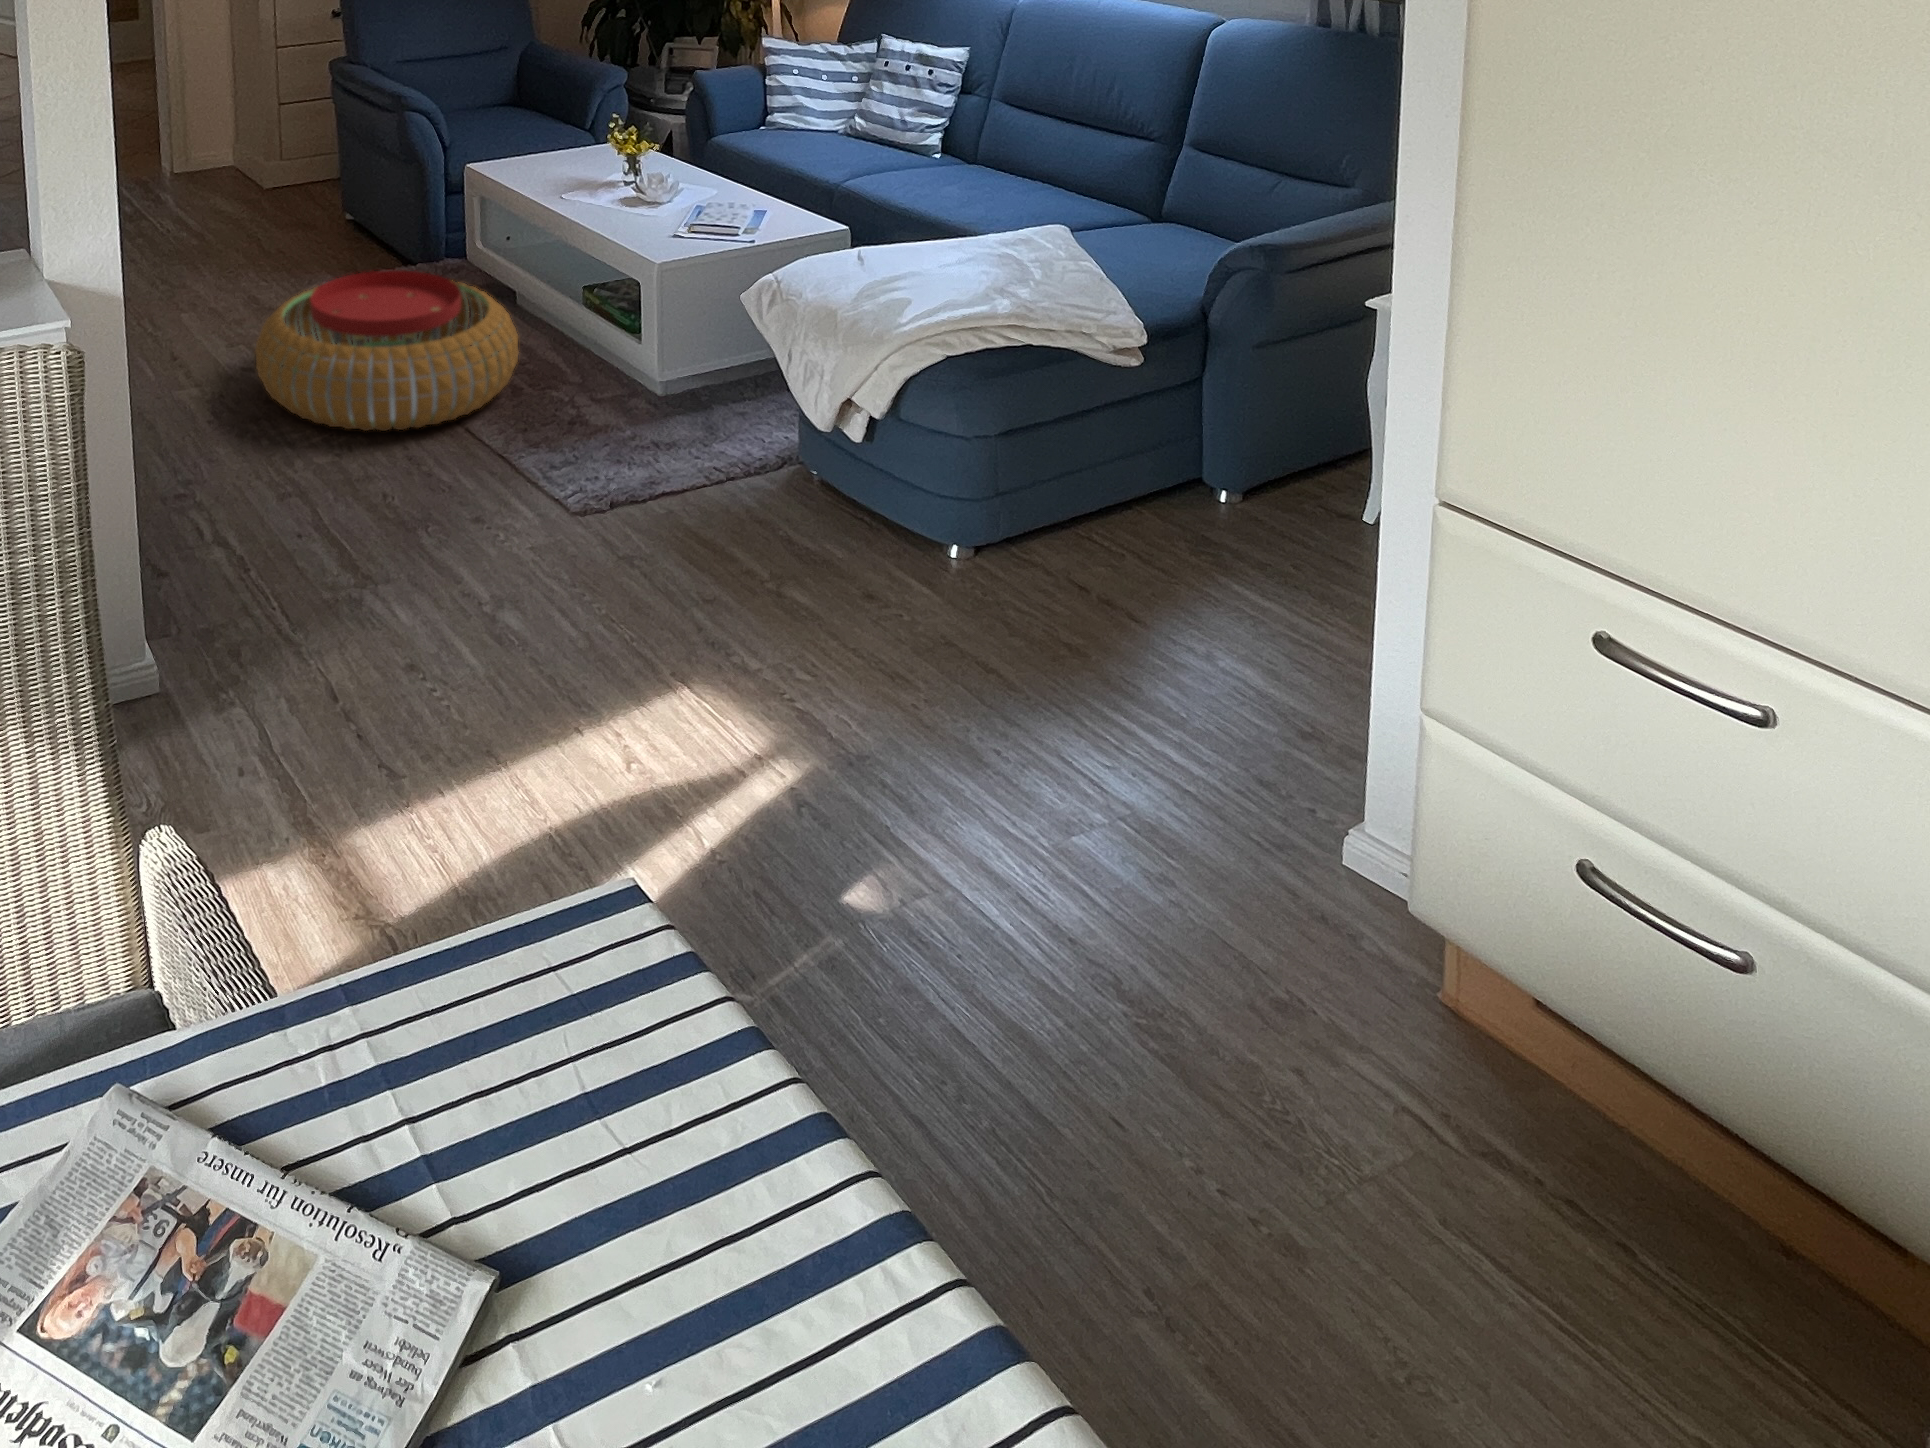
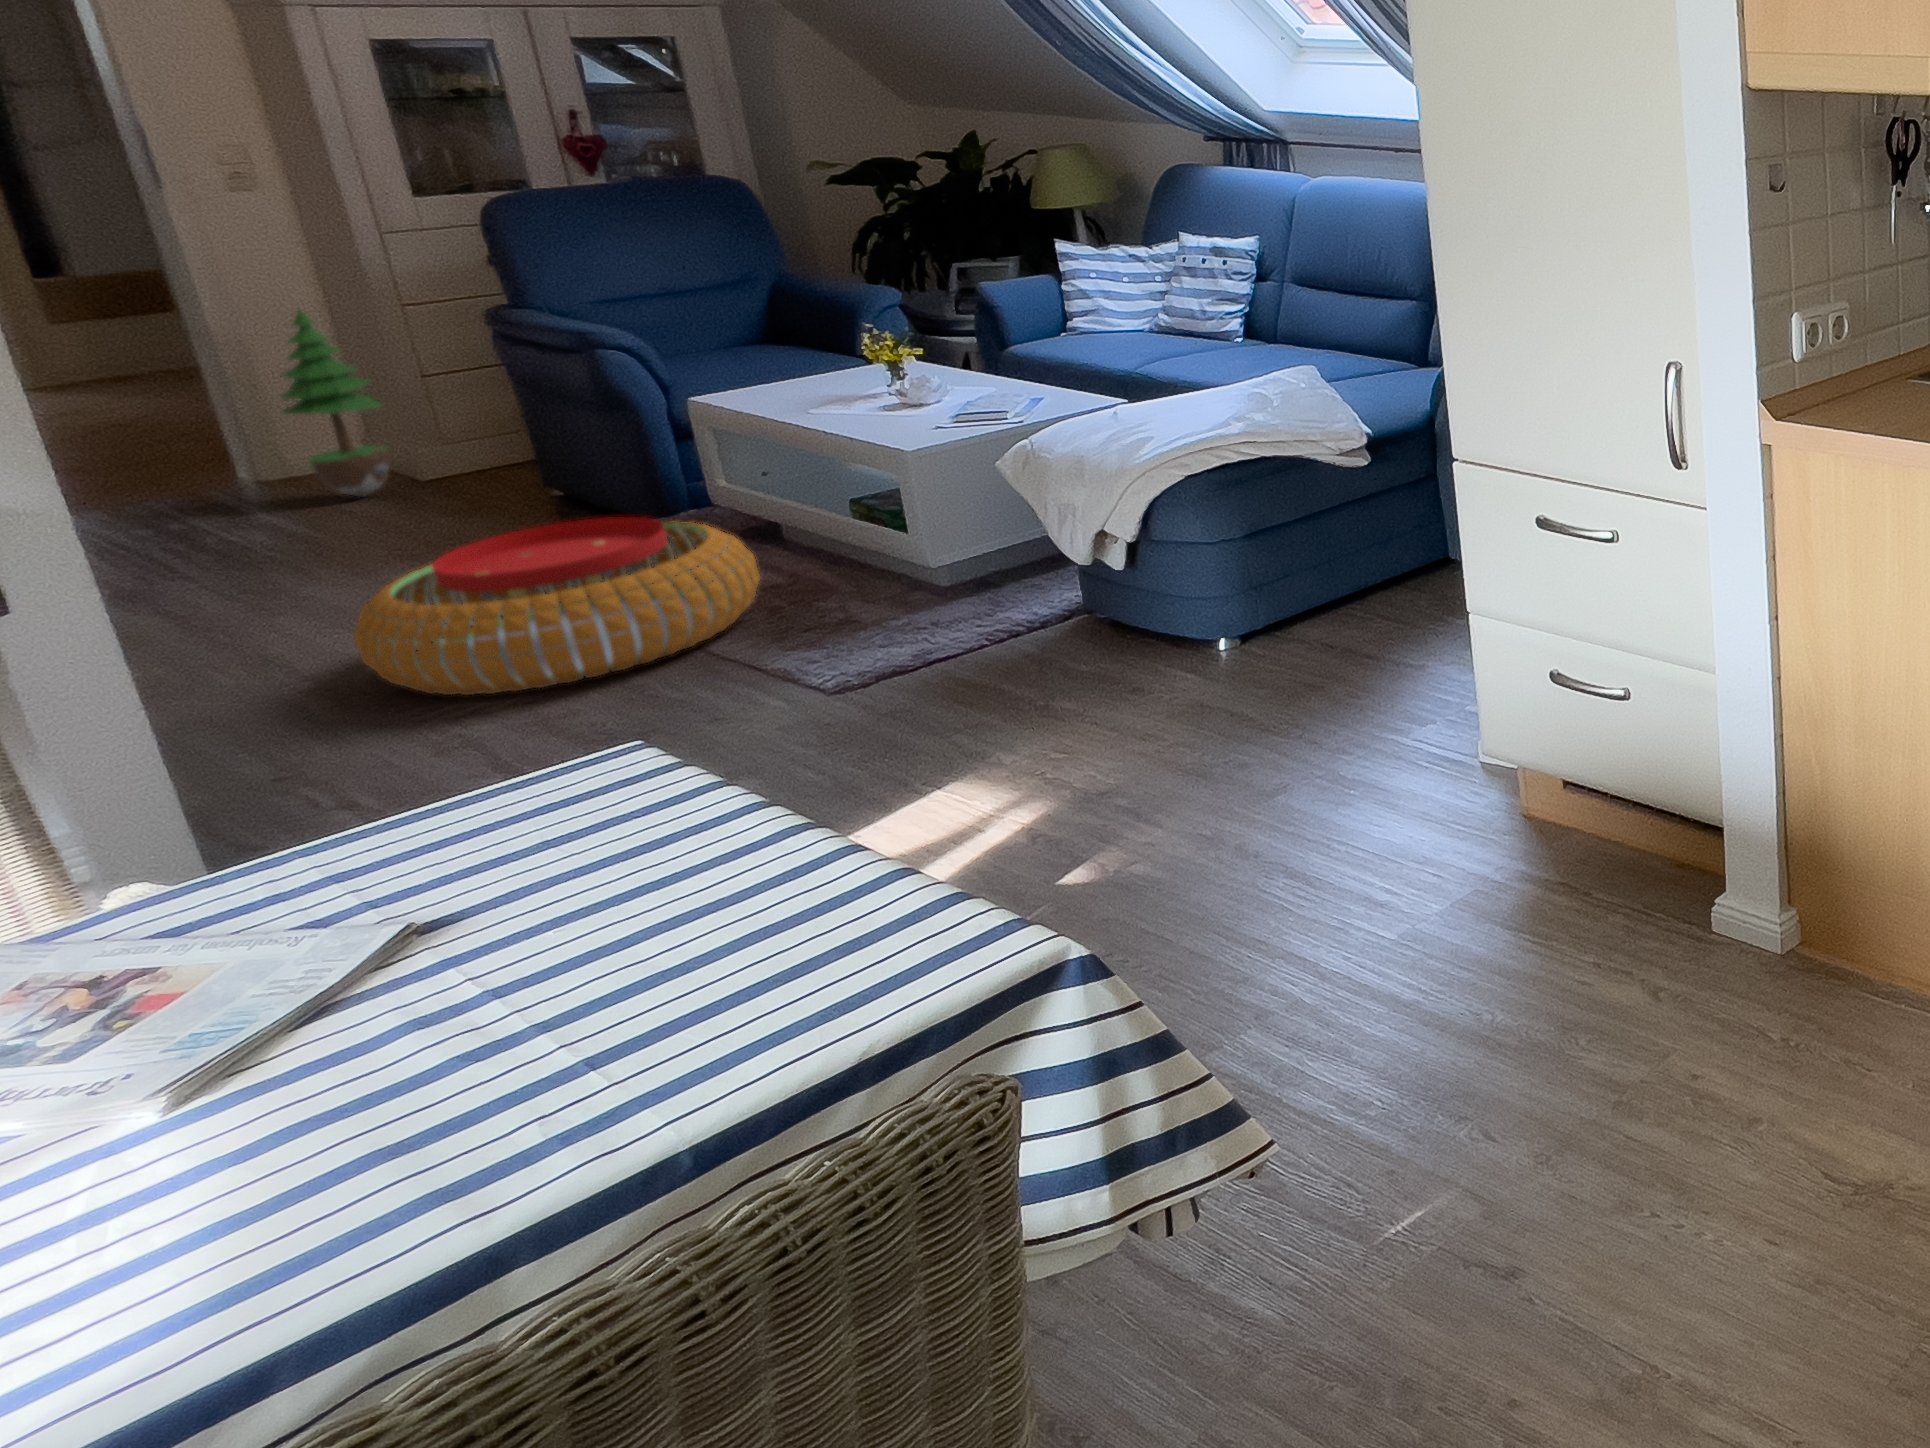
potted tree: none [216,42,272,194] -> present [282,310,390,497]

